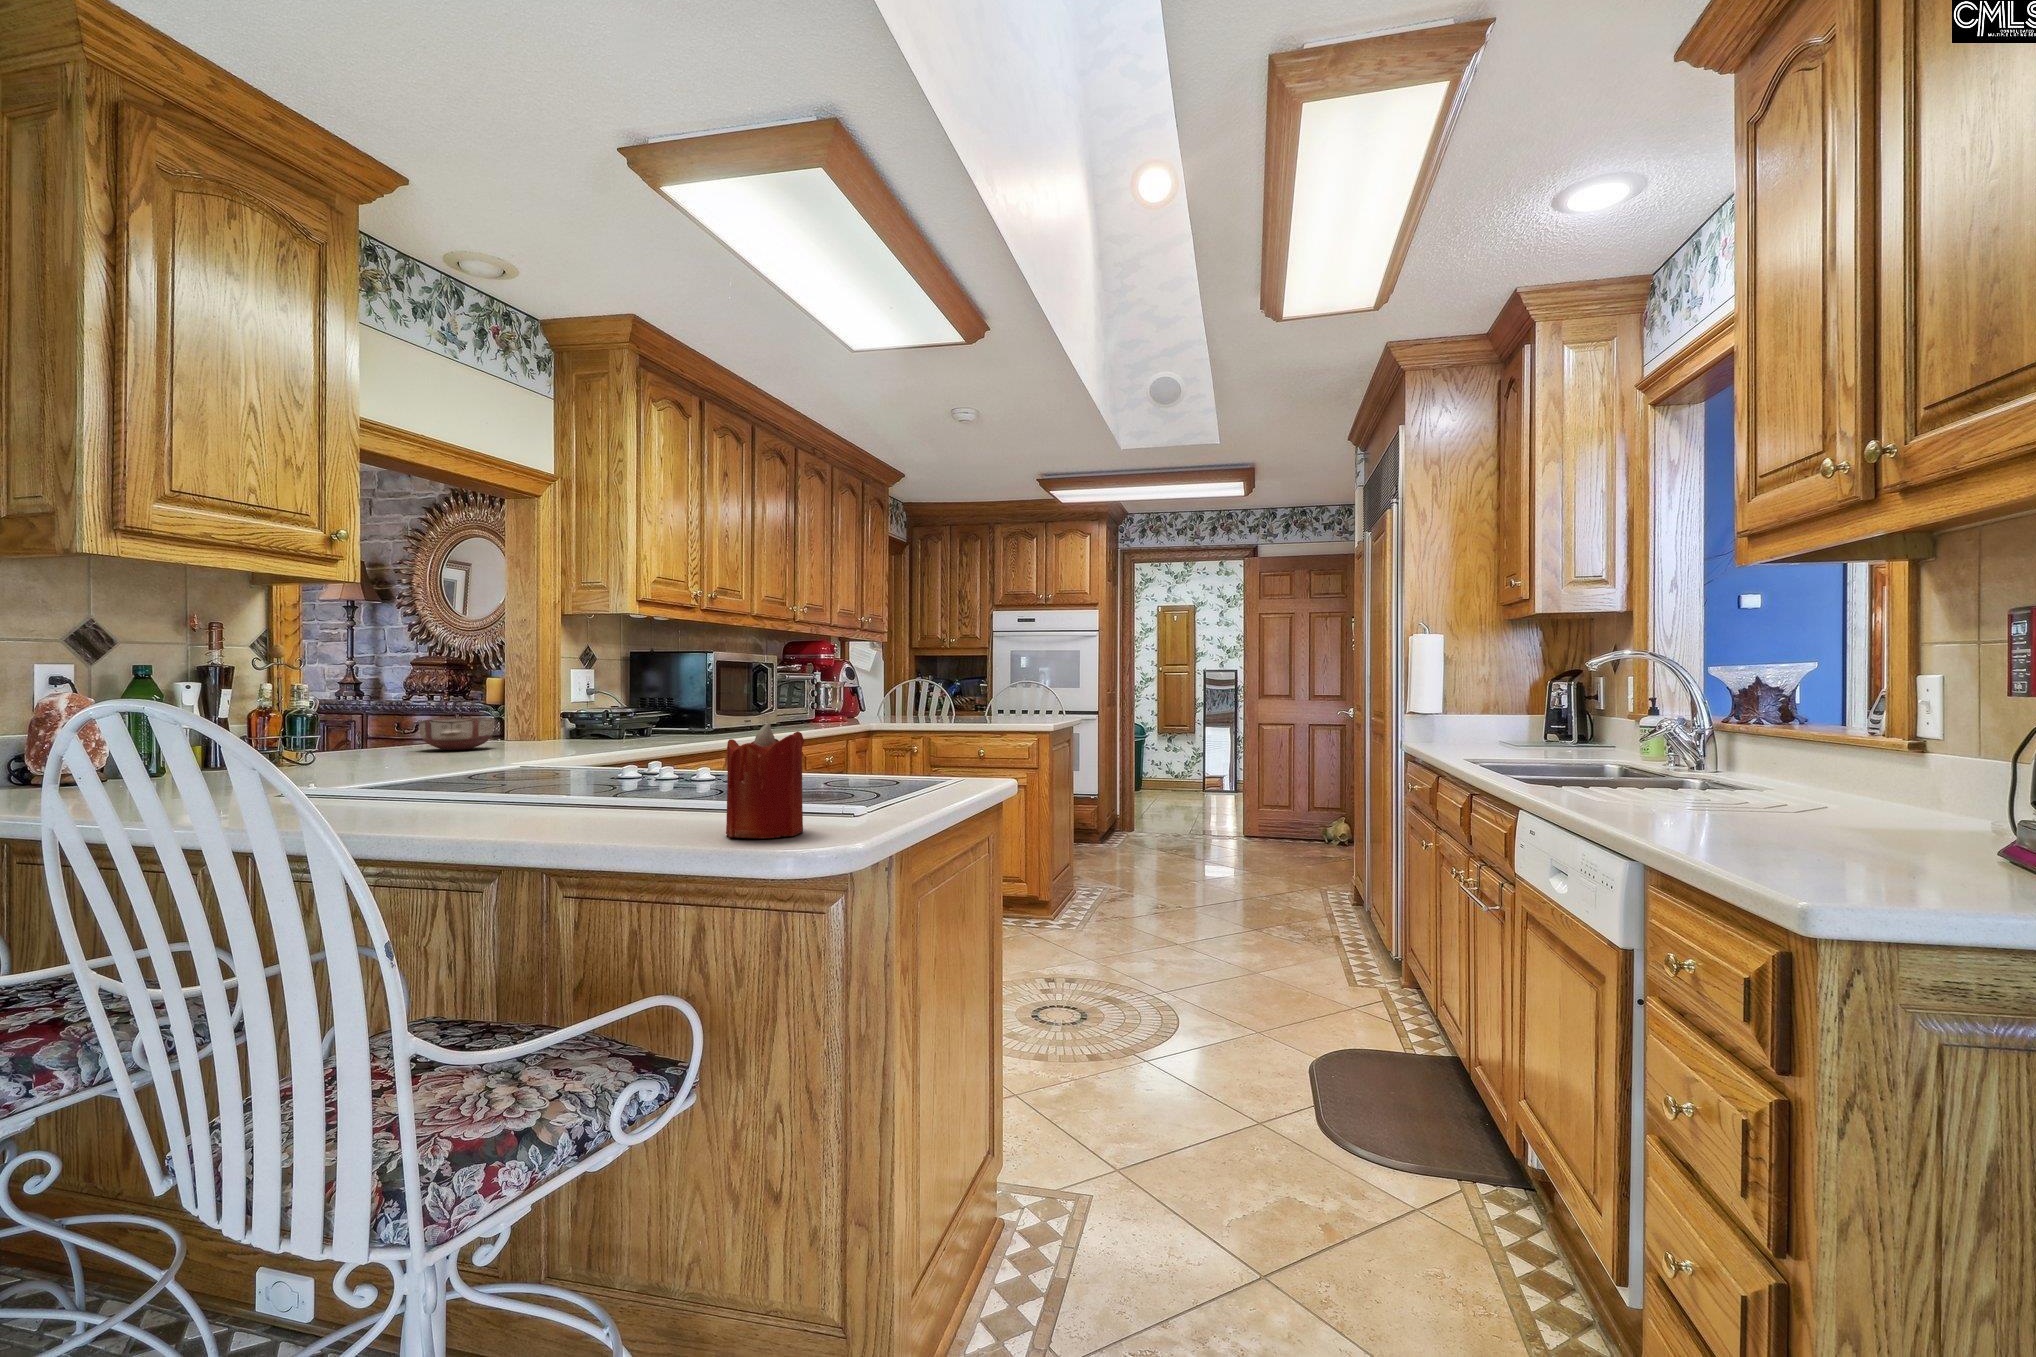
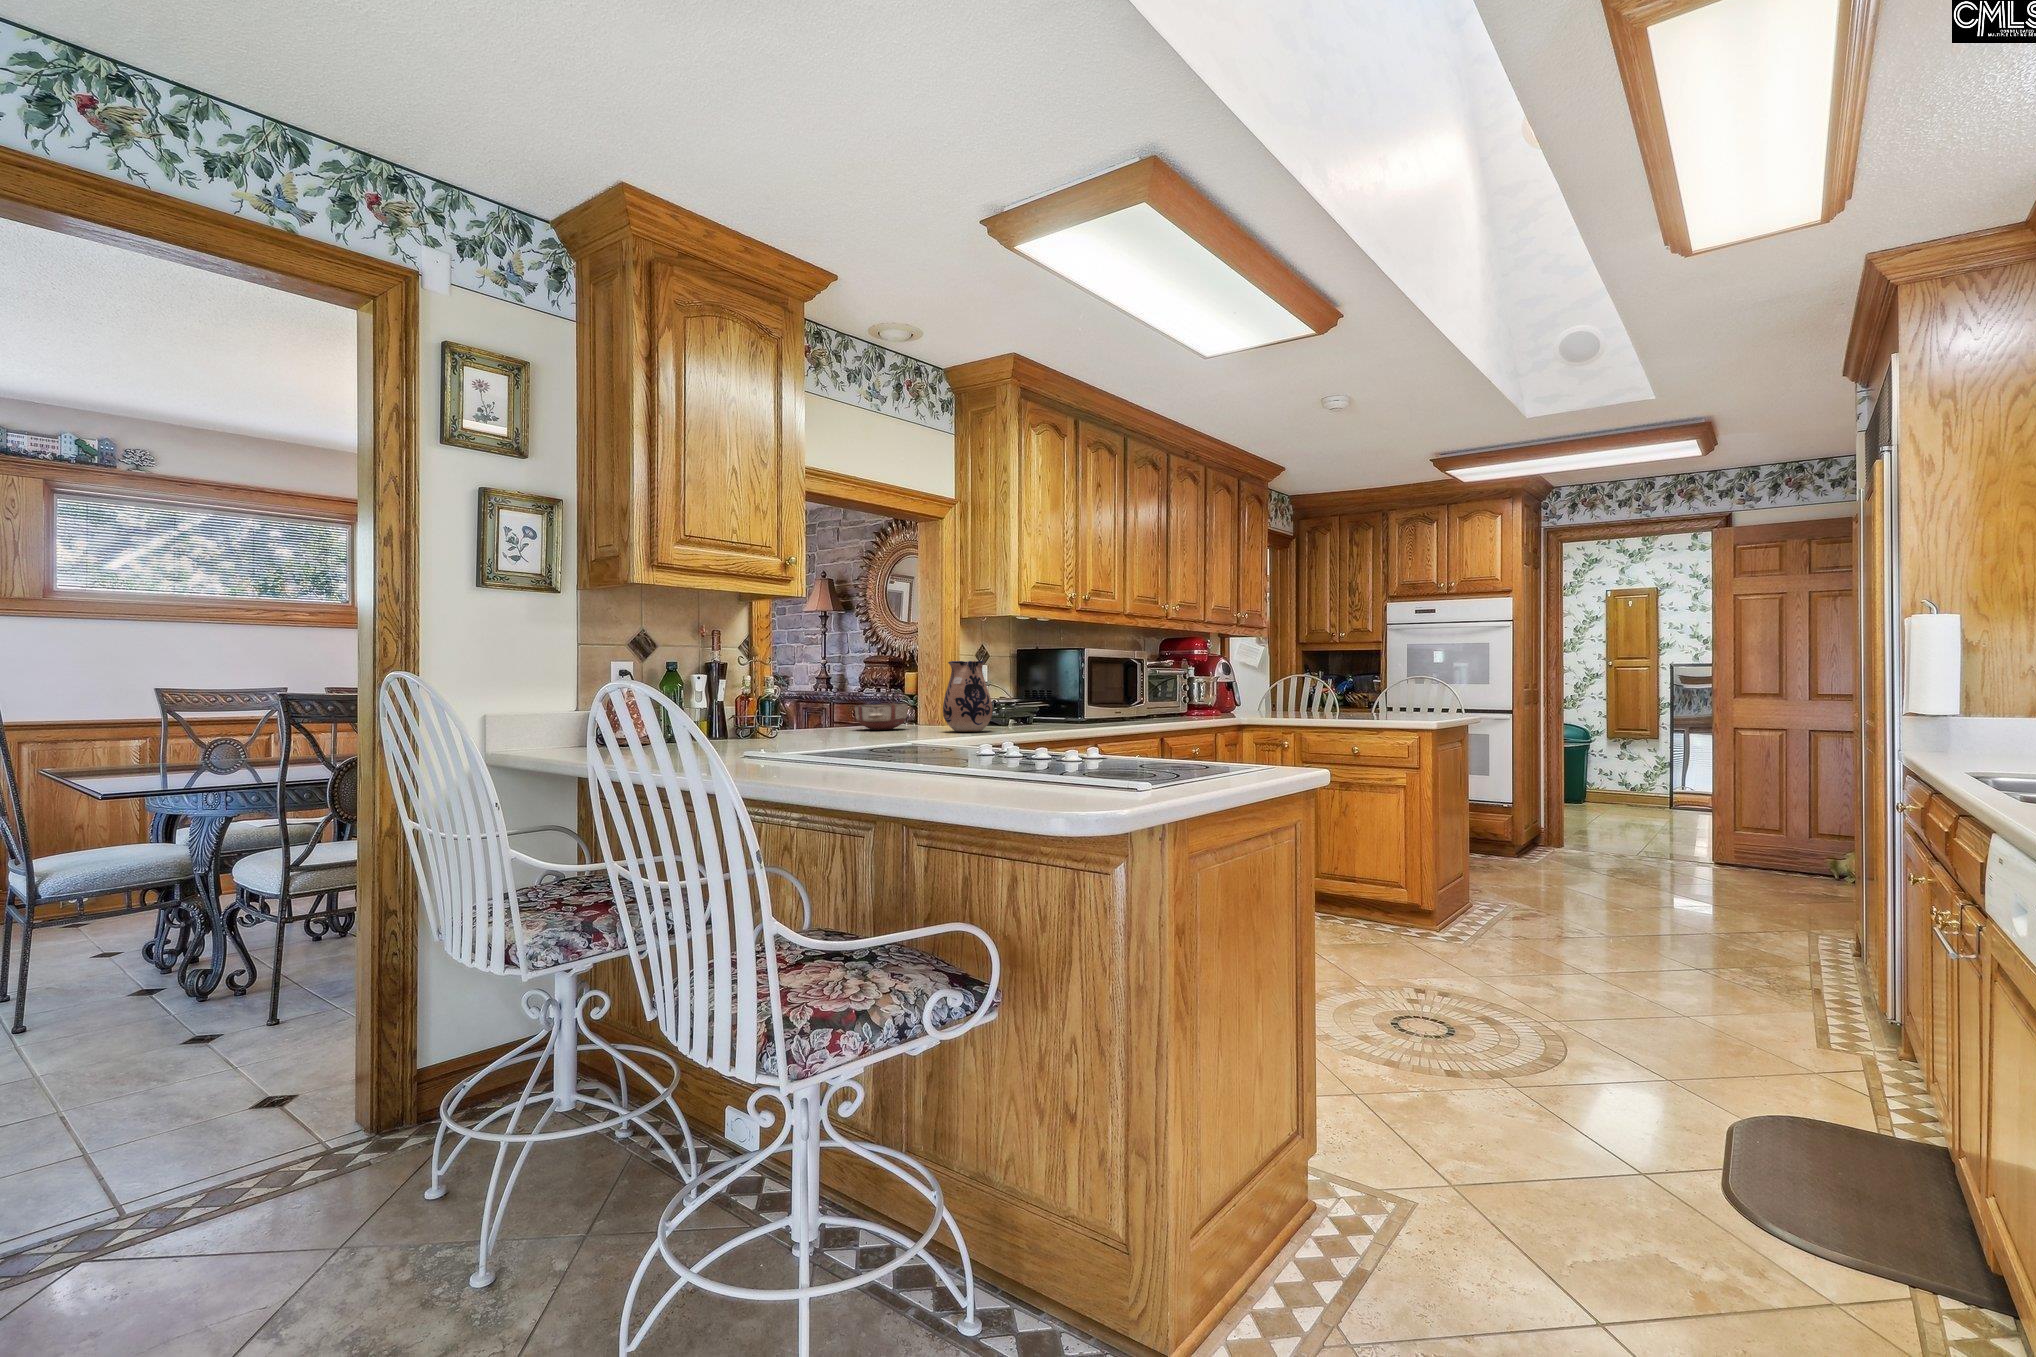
ceramic pitcher: none [546,667,610,750] -> present [943,661,992,732]
candle: present [726,723,804,838] -> none [1018,698,1084,798]

